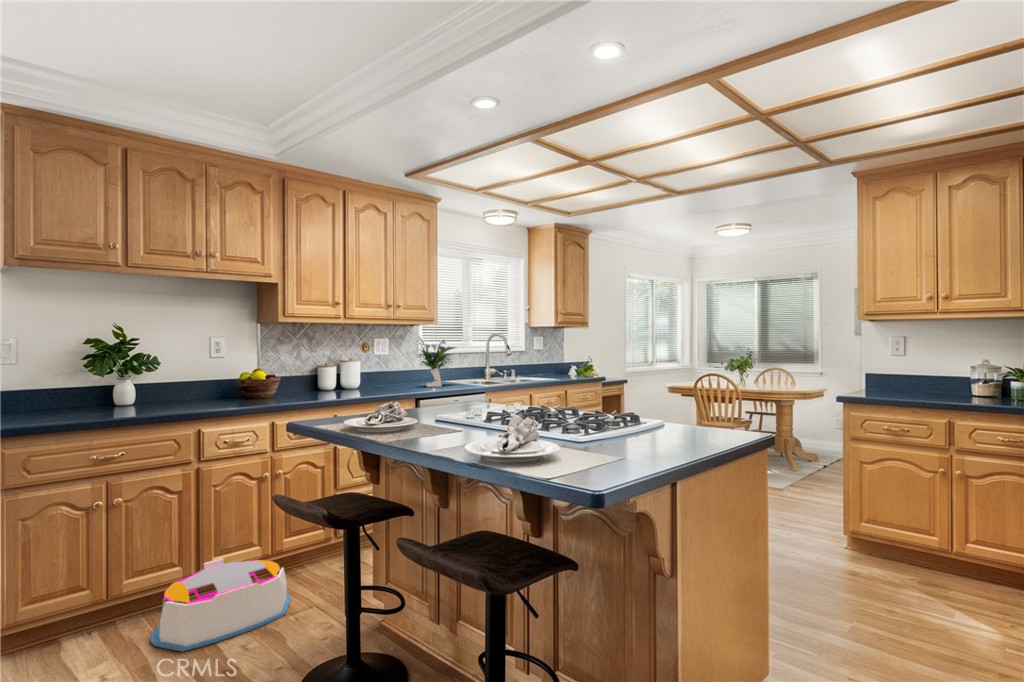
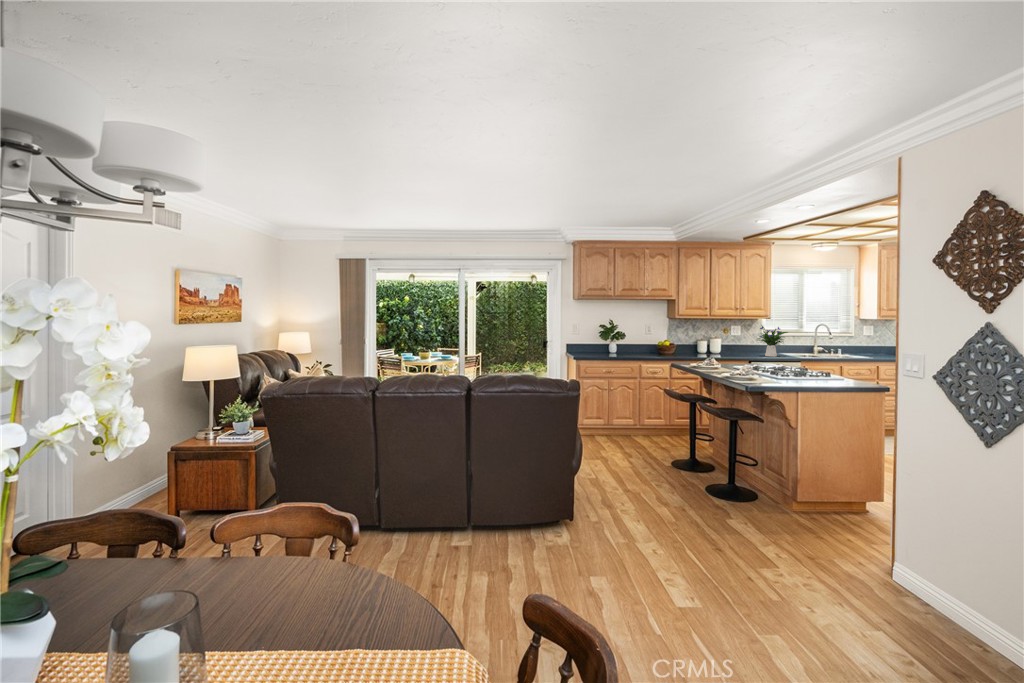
storage bin: present [151,558,290,652] -> none [622,419,673,445]

